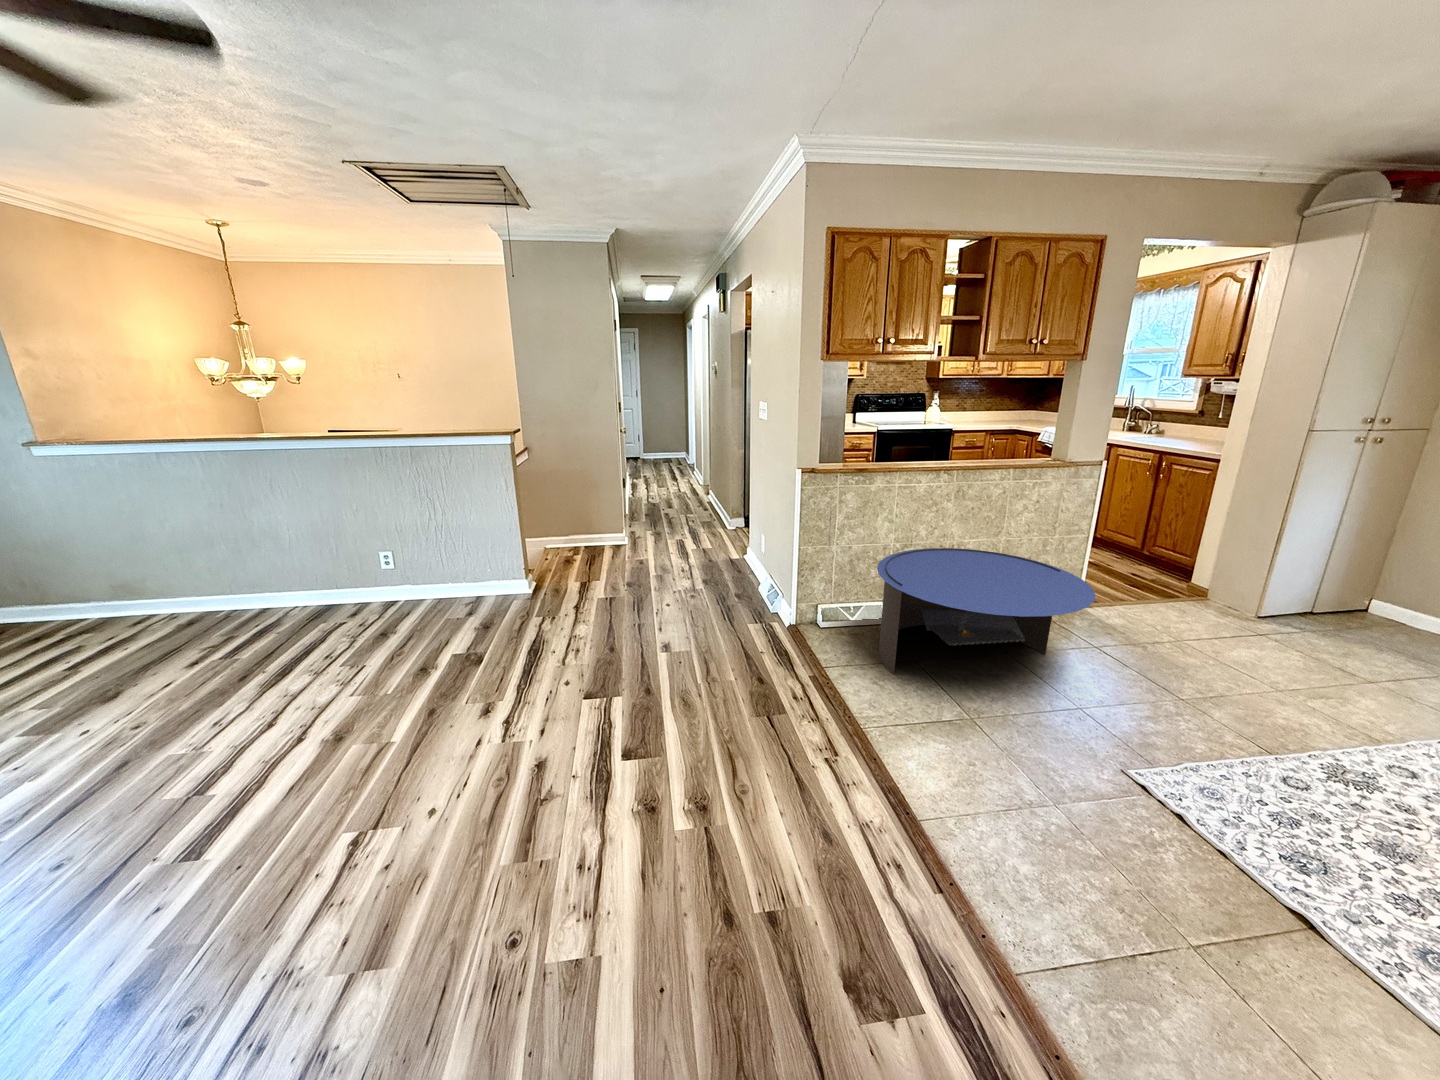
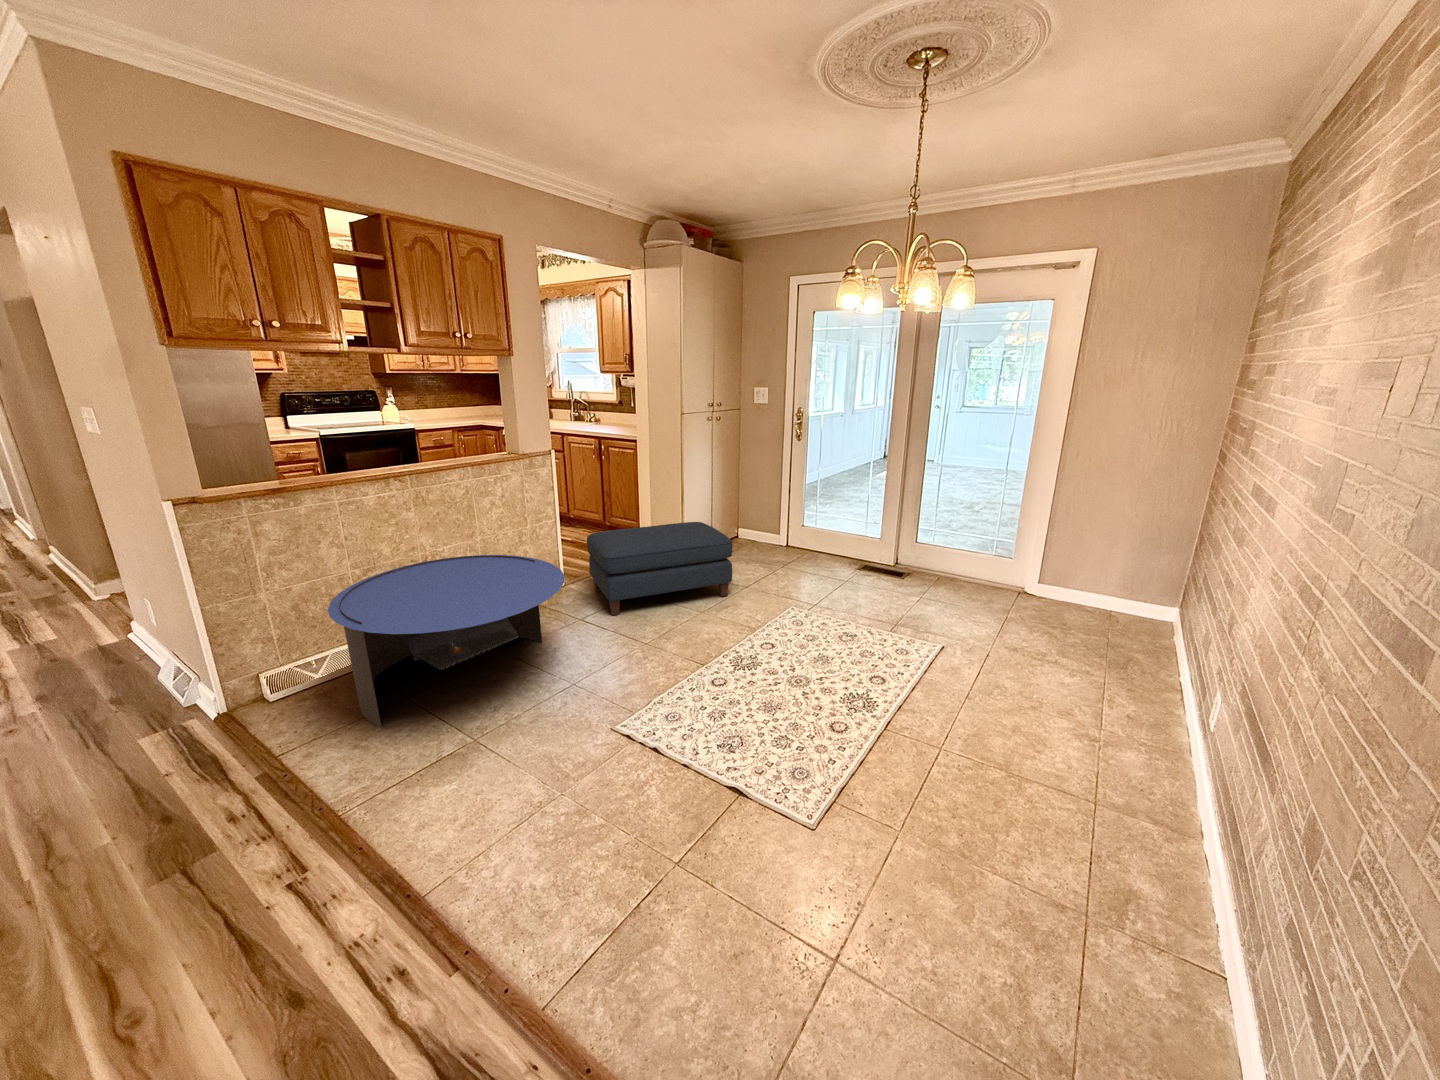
ottoman: none [1113,558,1369,684] -> present [587,522,732,615]

